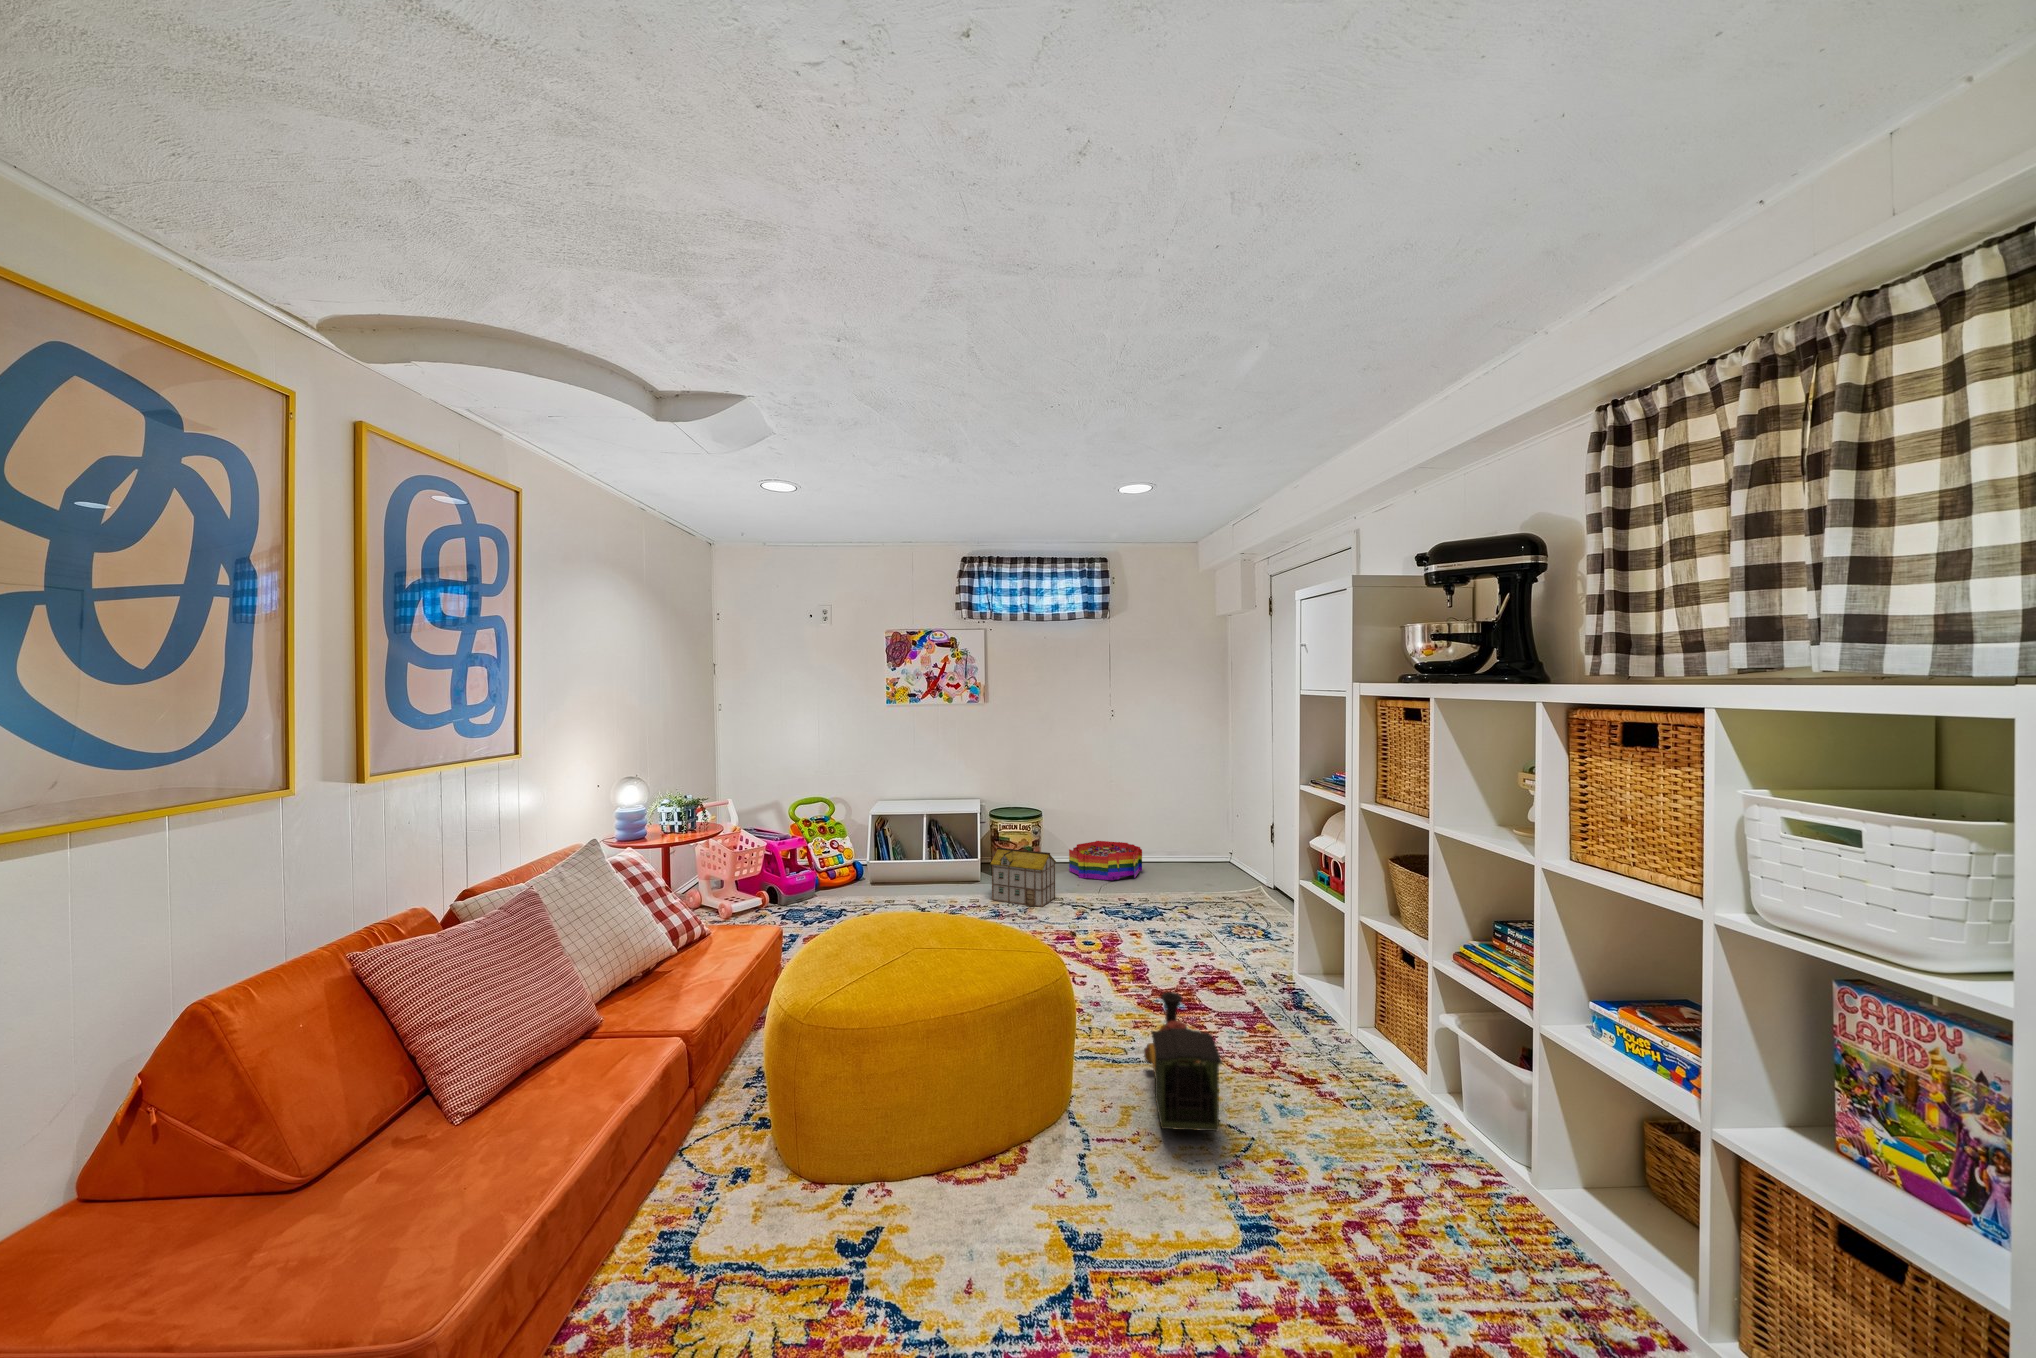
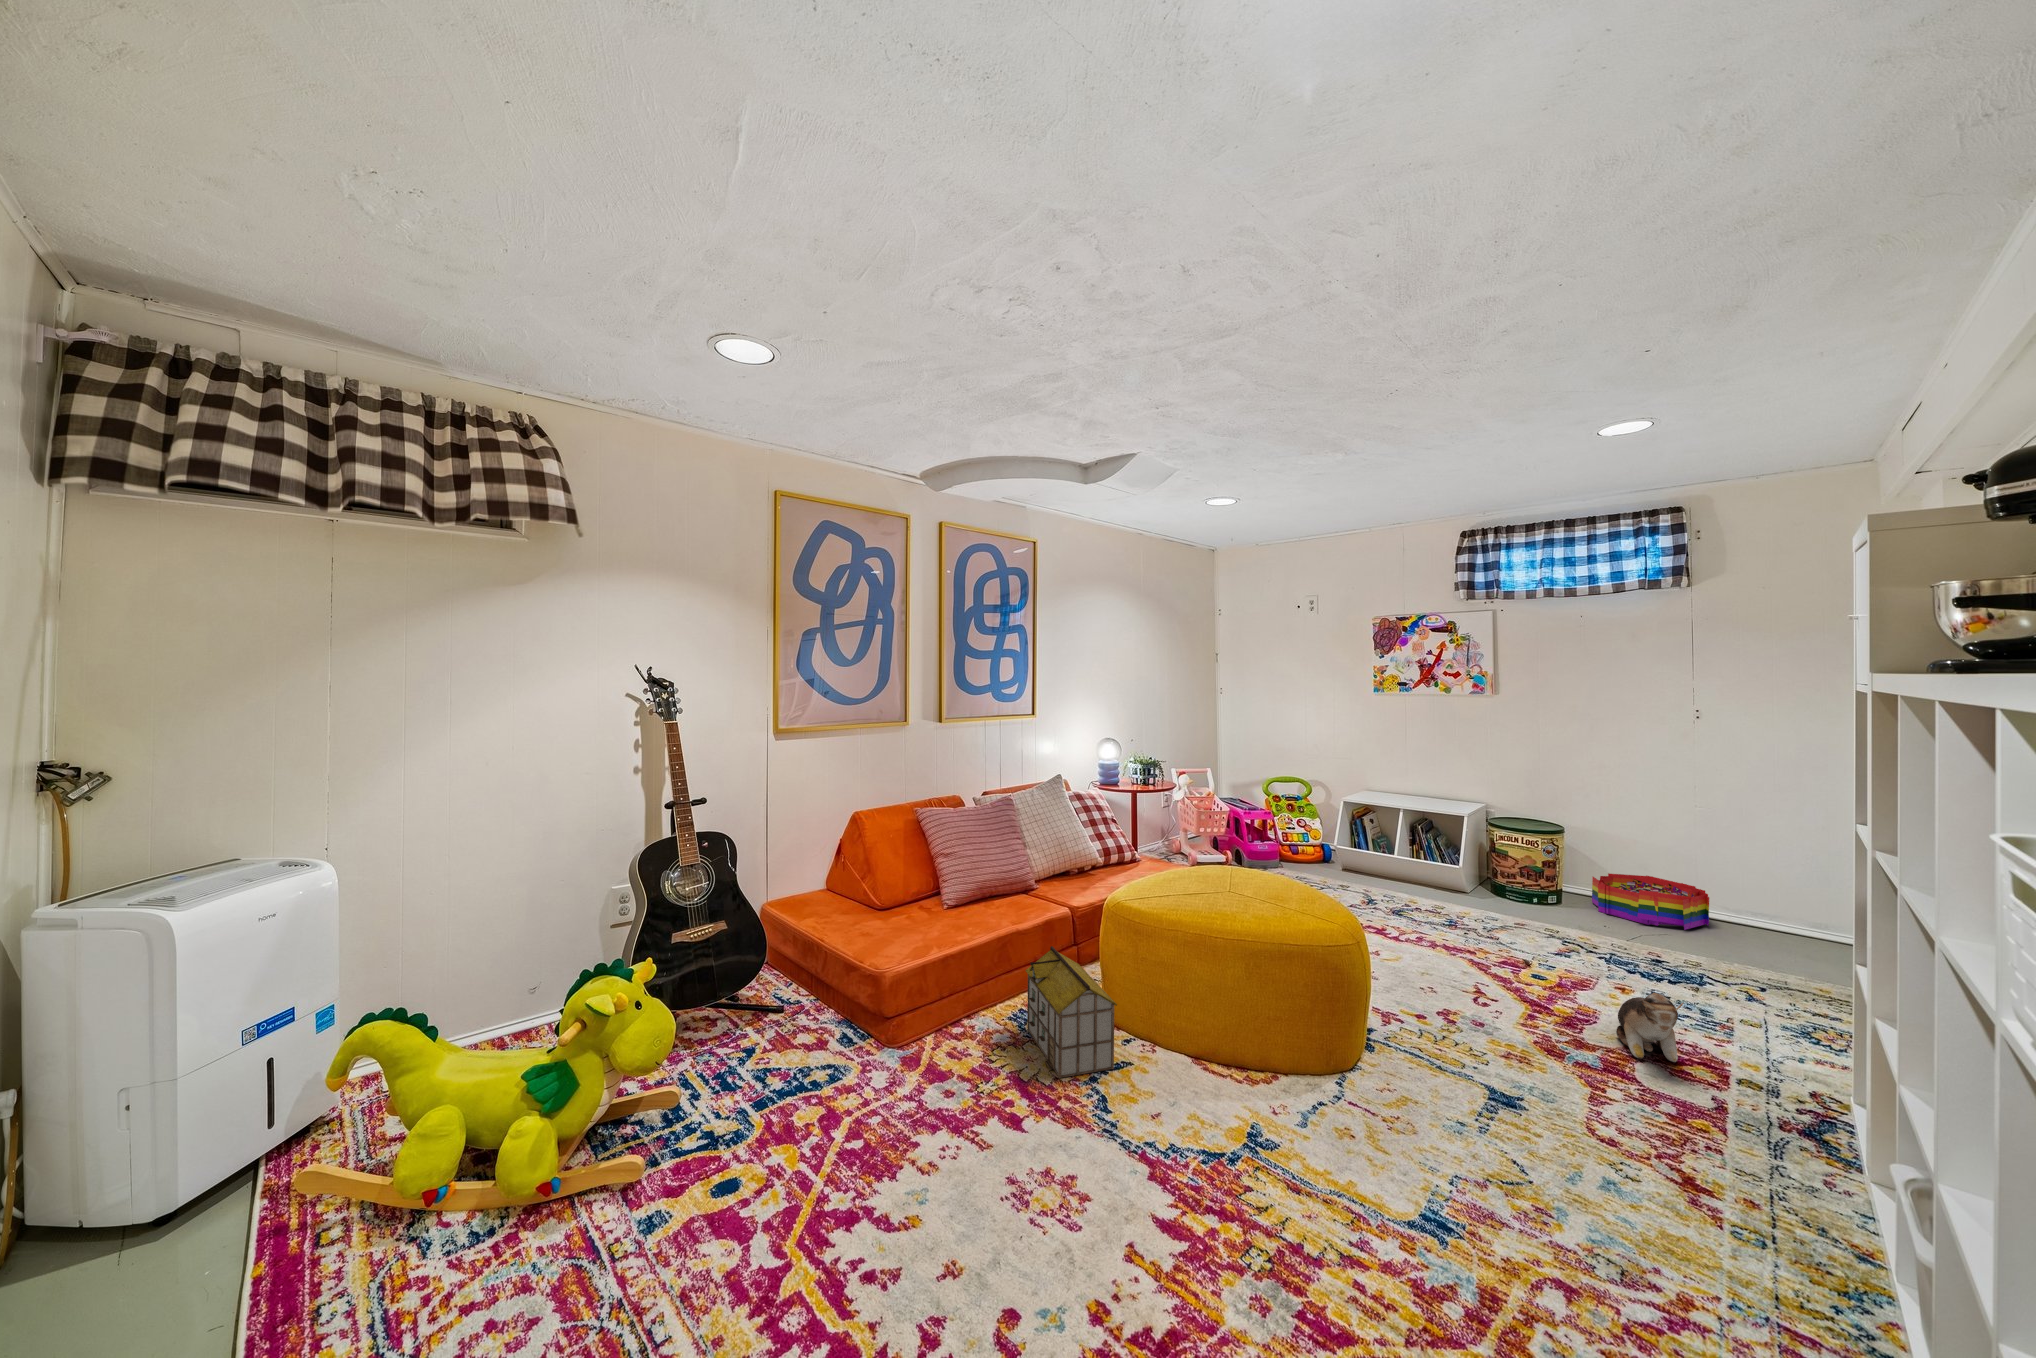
toy house: present [991,847,1056,907] -> present [1026,946,1117,1078]
plush toy: none [1173,936,1239,994] -> present [1616,993,1683,1062]
toy train: present [1144,992,1222,1131] -> none [1405,1007,1528,1143]

